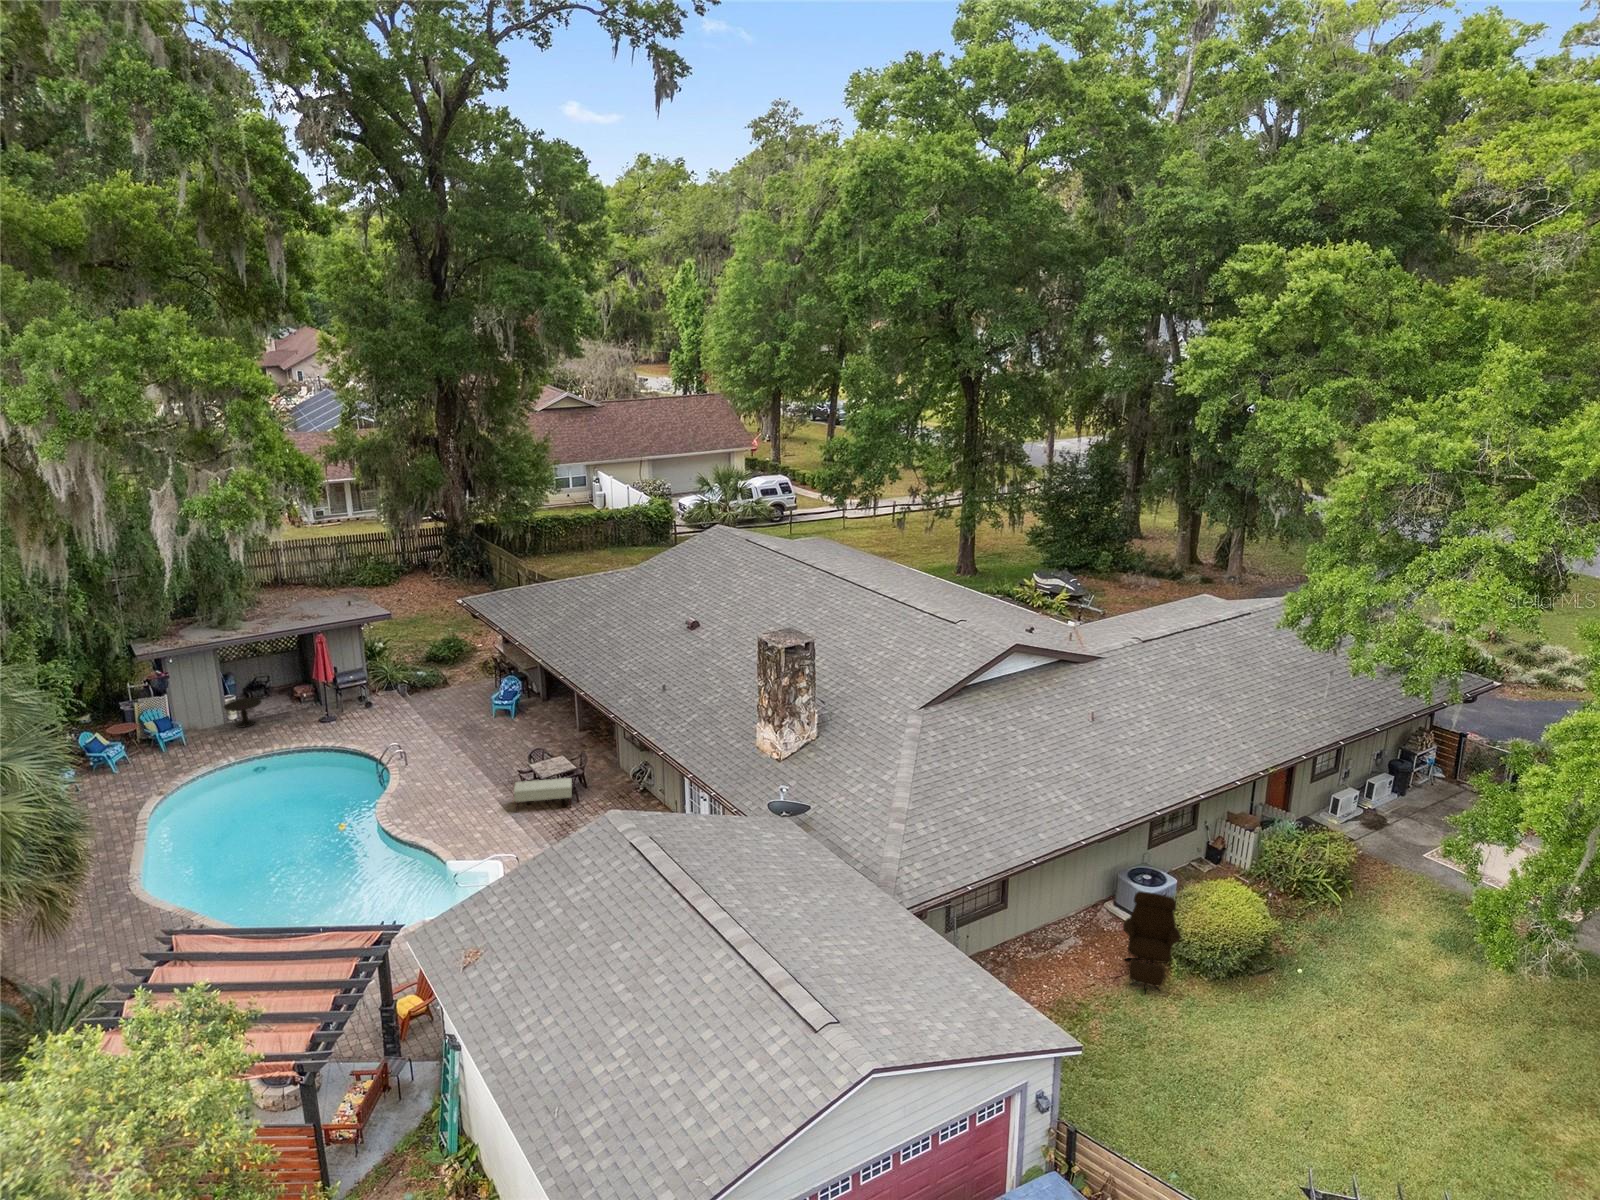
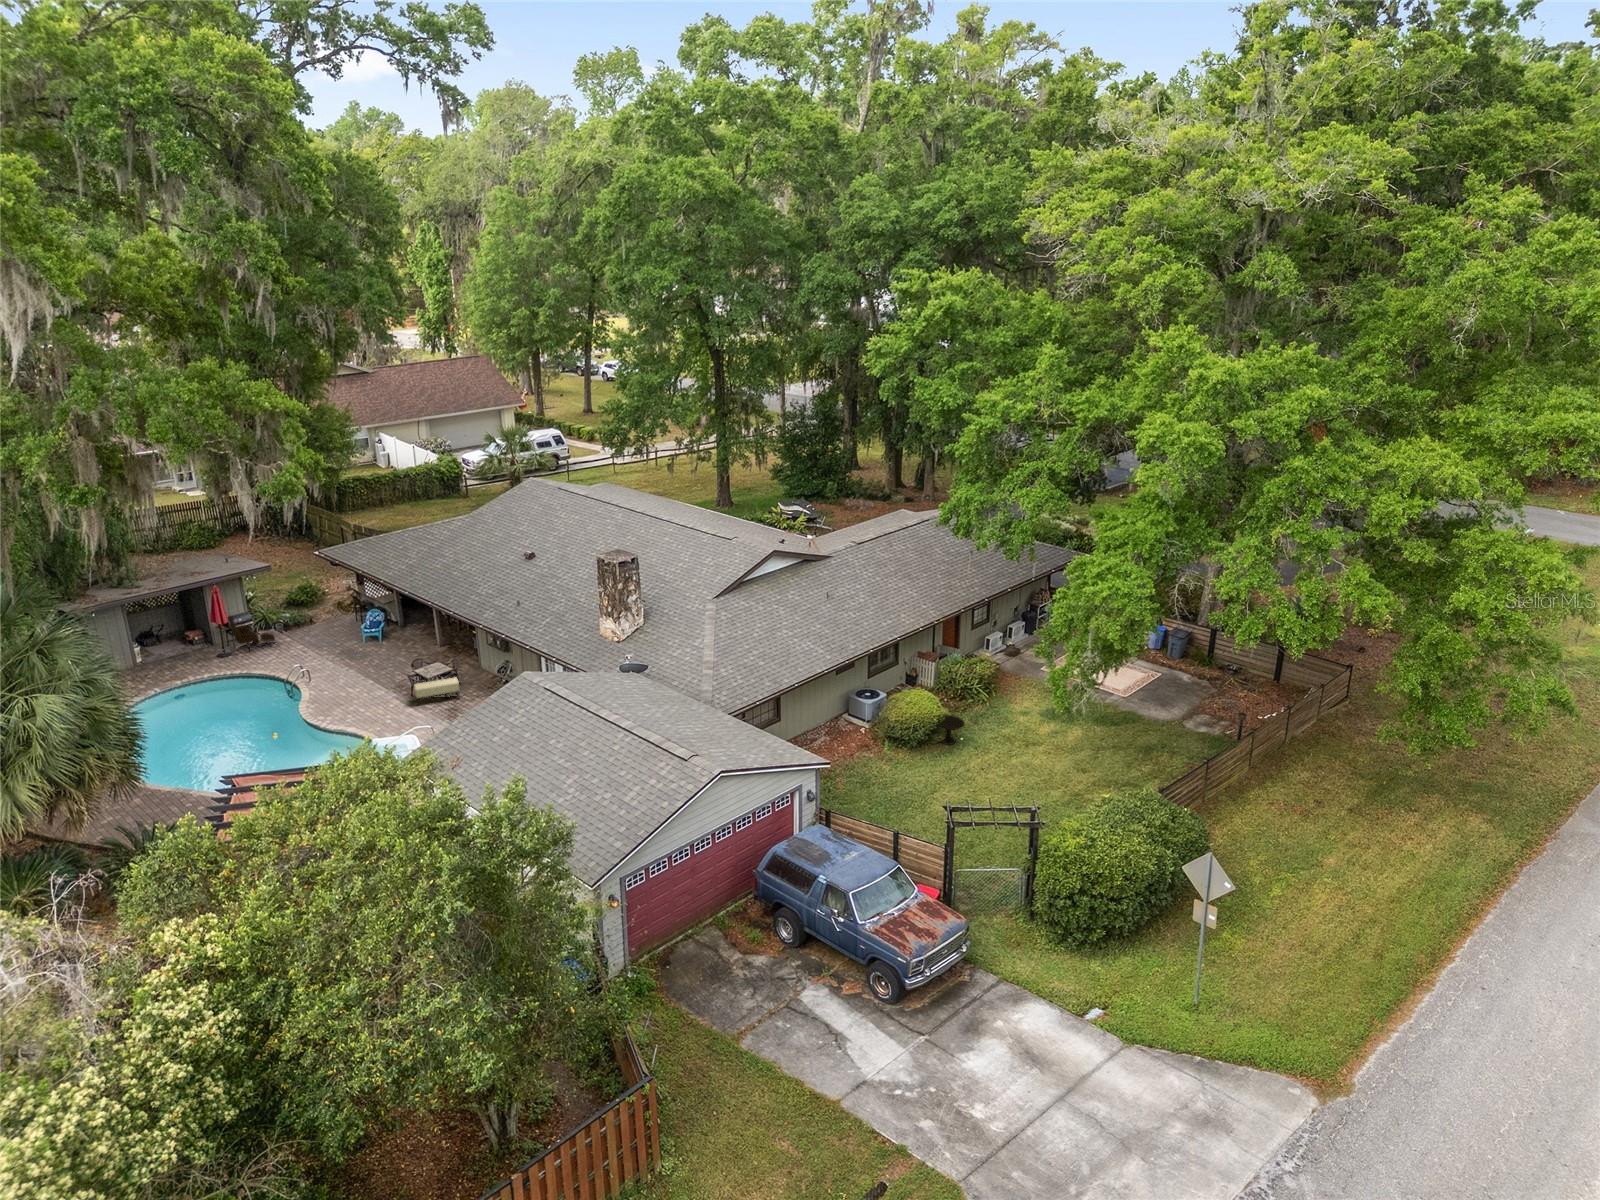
side table: present [224,698,261,728] -> present [937,715,965,745]
lounge chair: present [1123,891,1181,993] -> present [228,616,275,650]

